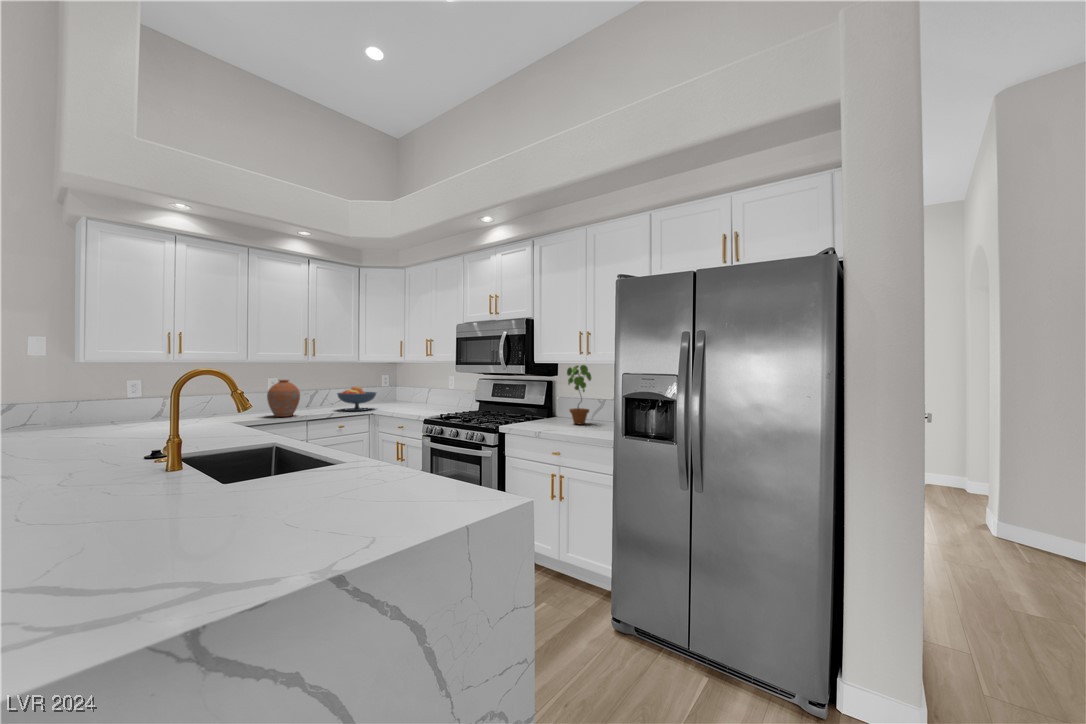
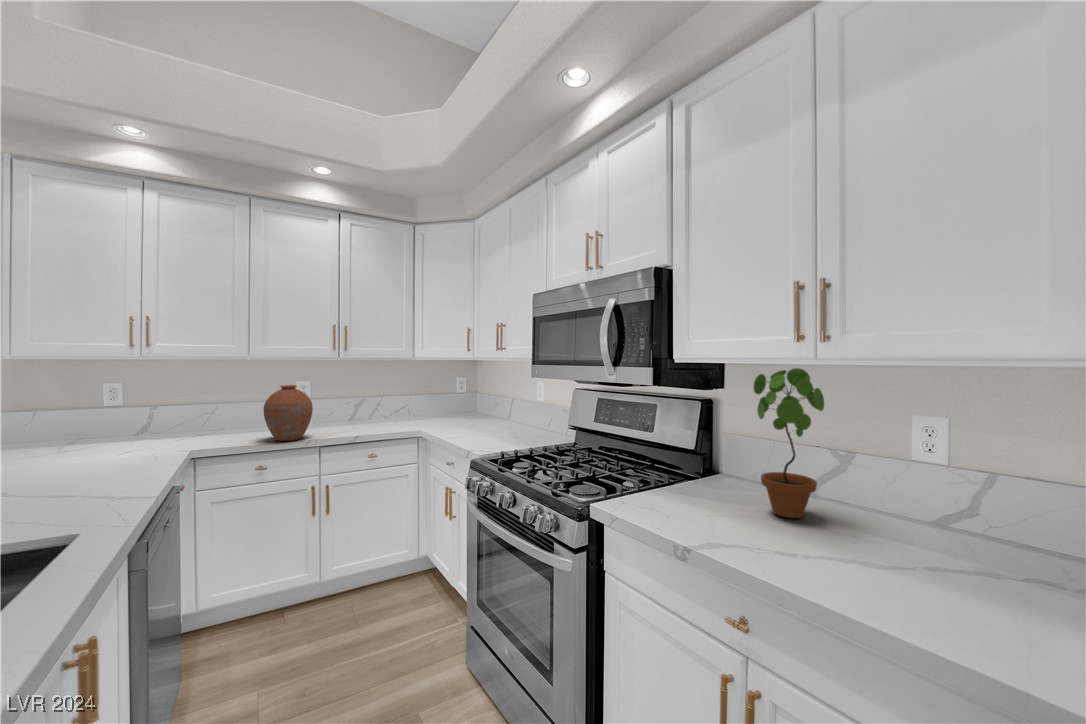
fruit bowl: present [337,386,376,411] -> none [375,393,432,431]

